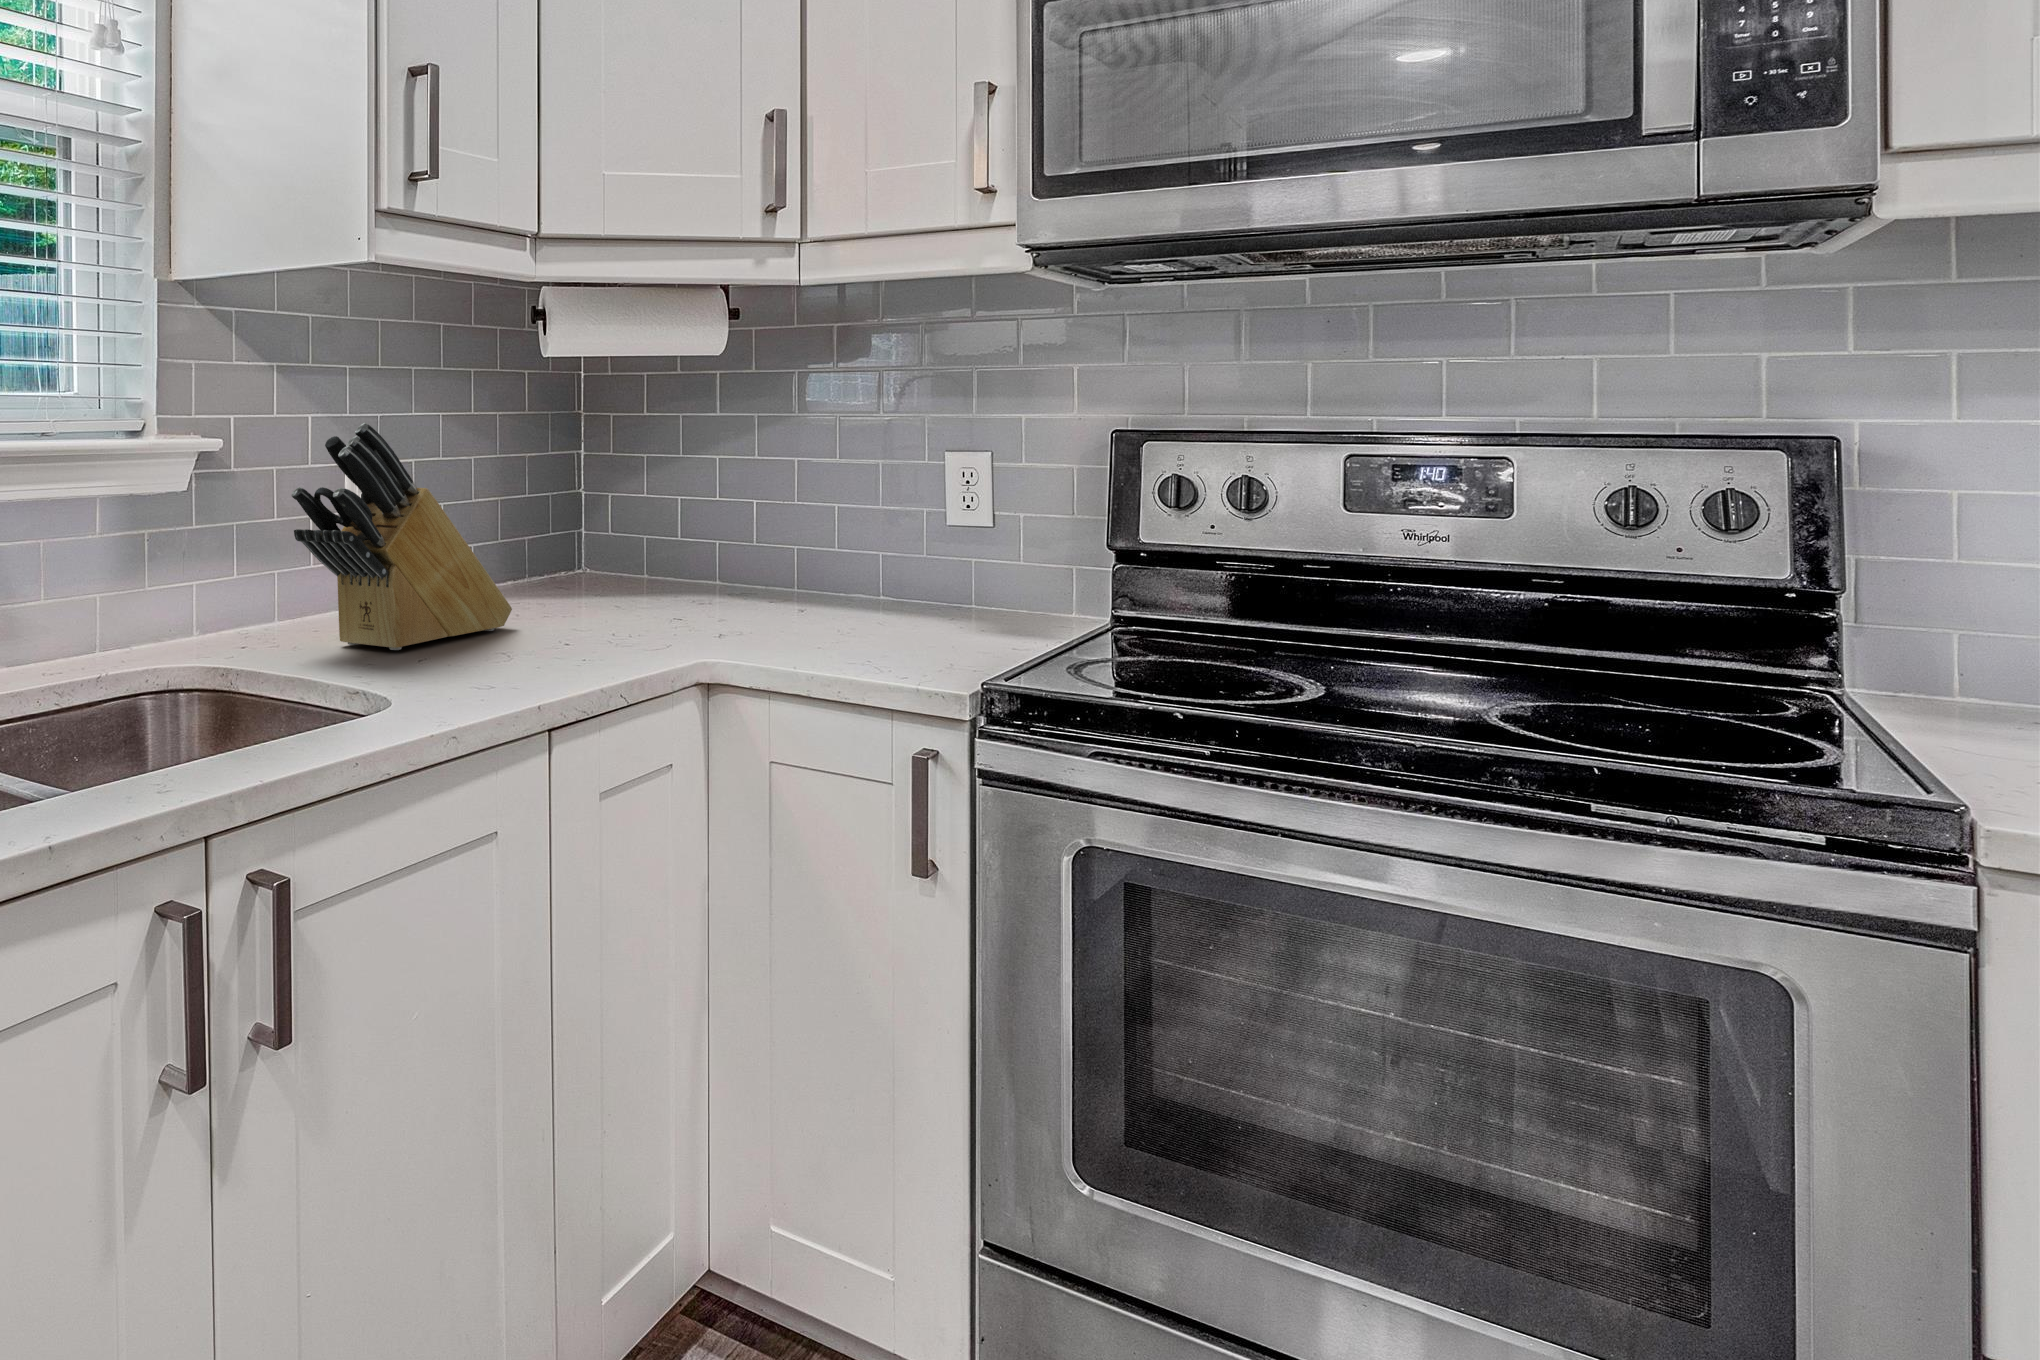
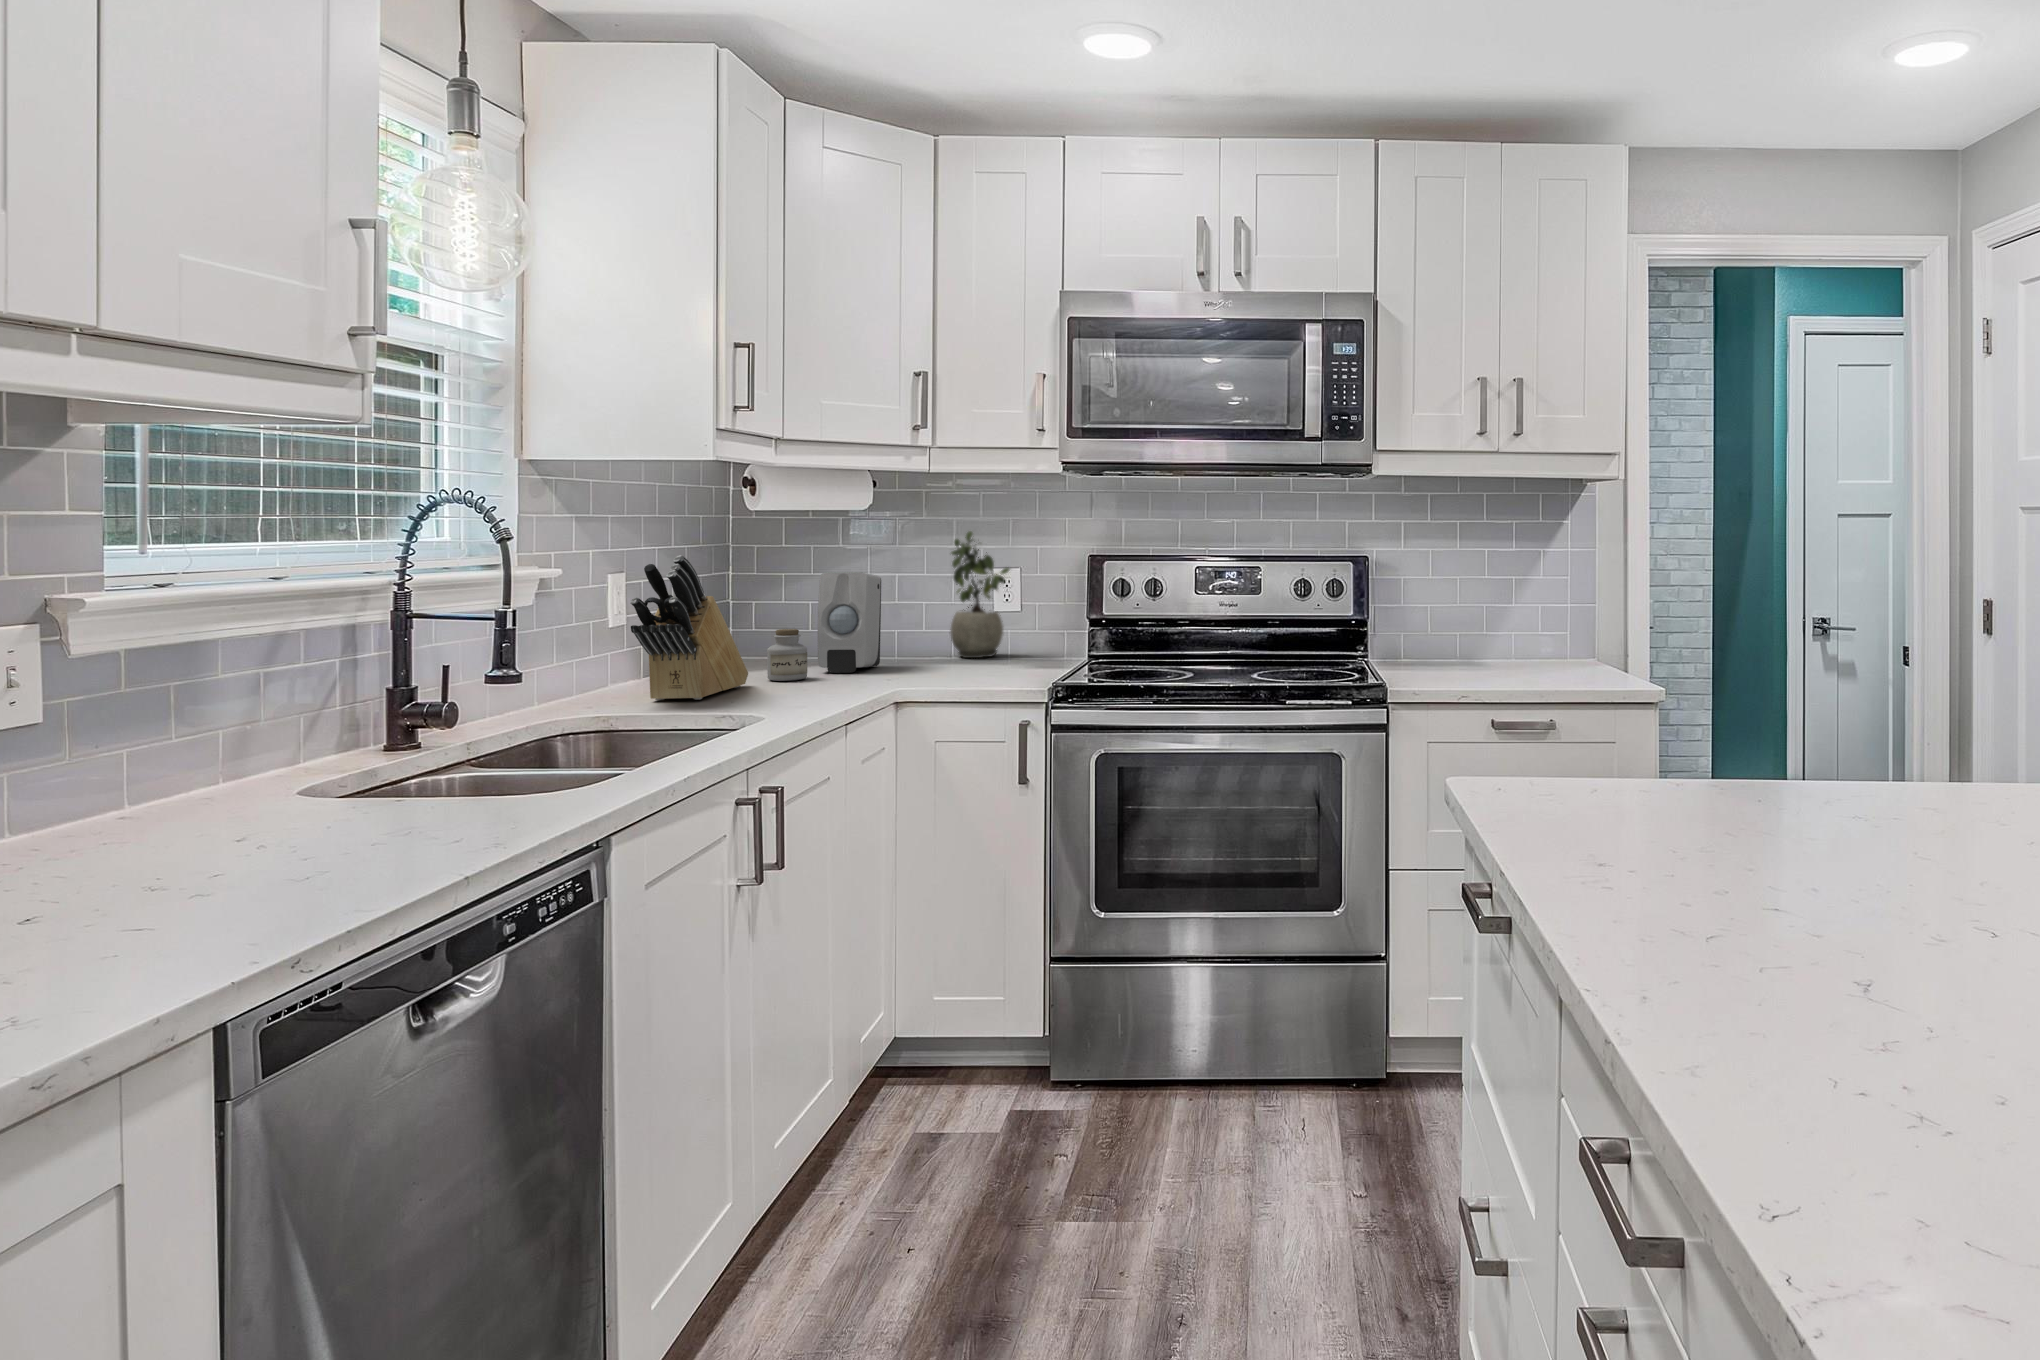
potted plant: none [879,391,970,606] -> present [950,531,1010,658]
soap dispenser: none [640,456,754,618] -> present [818,572,881,673]
jar: none [552,543,611,625] -> present [767,629,807,681]

